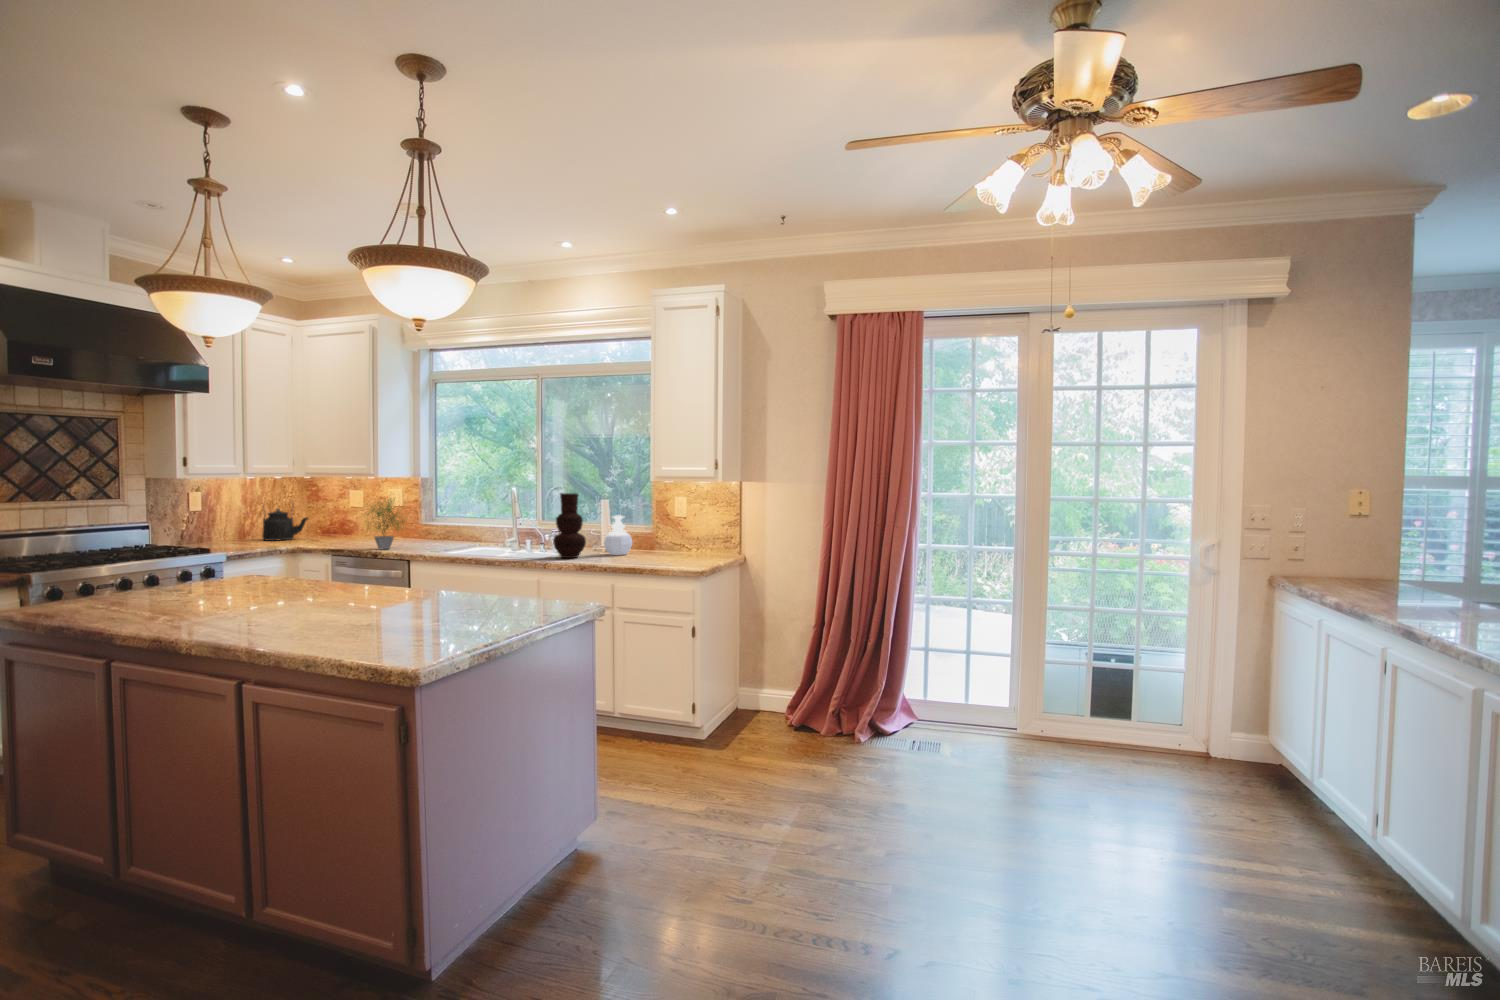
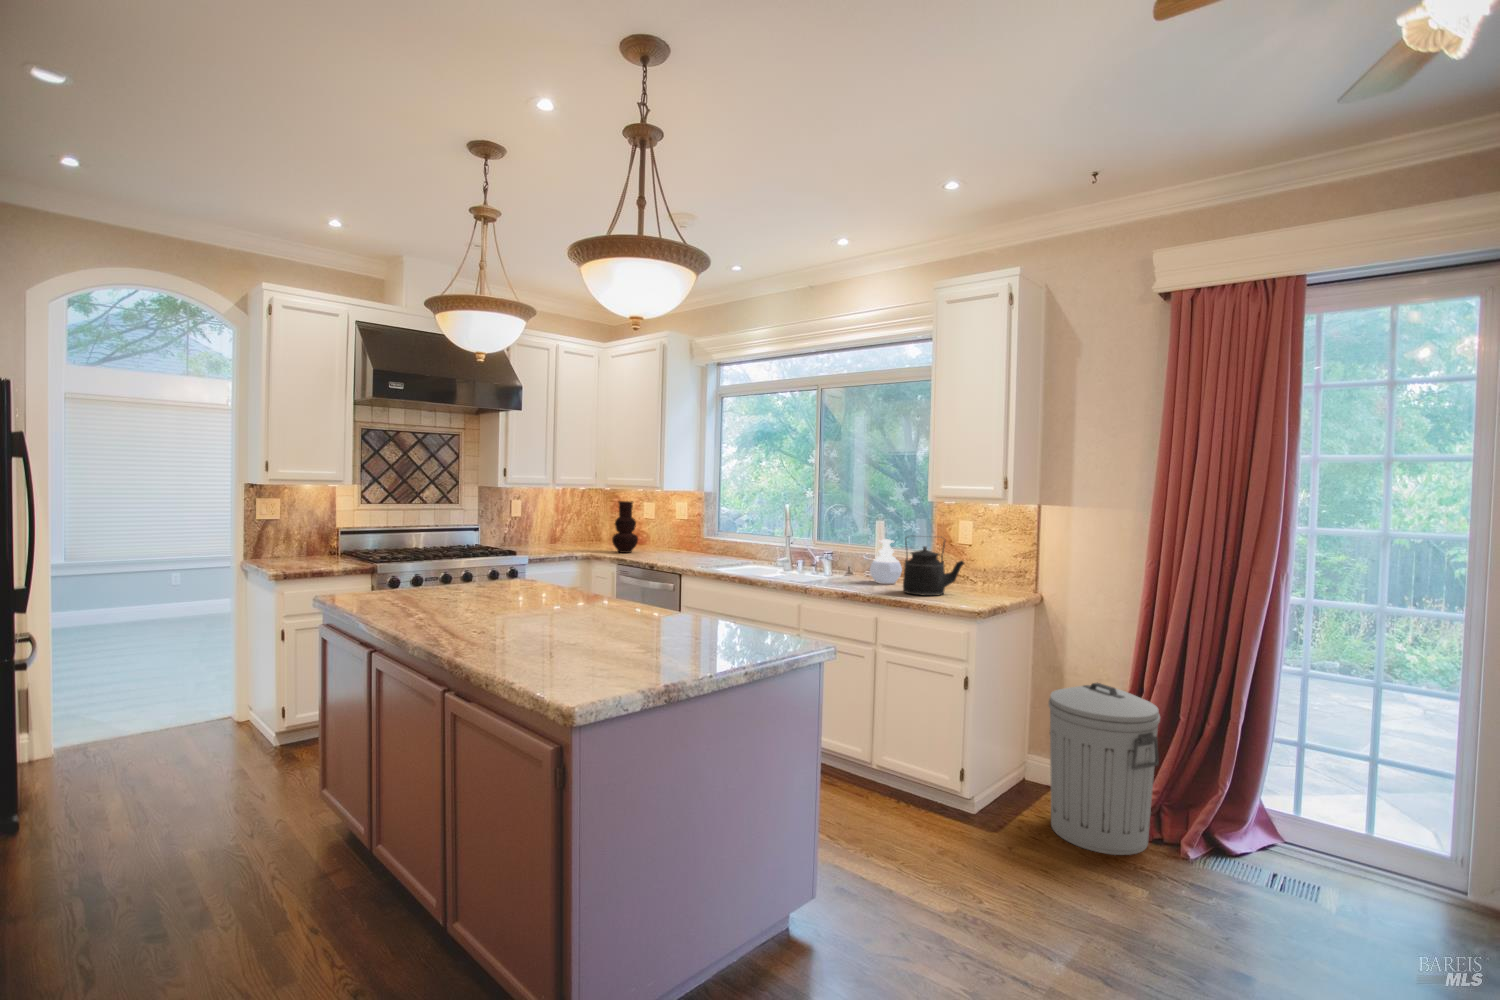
vase: present [553,493,586,558] -> present [612,501,638,553]
potted plant: present [367,498,406,550] -> none [642,504,689,560]
kettle: present [262,508,308,541] -> present [903,537,964,596]
trash can: none [756,619,835,748] -> present [1049,683,1160,855]

